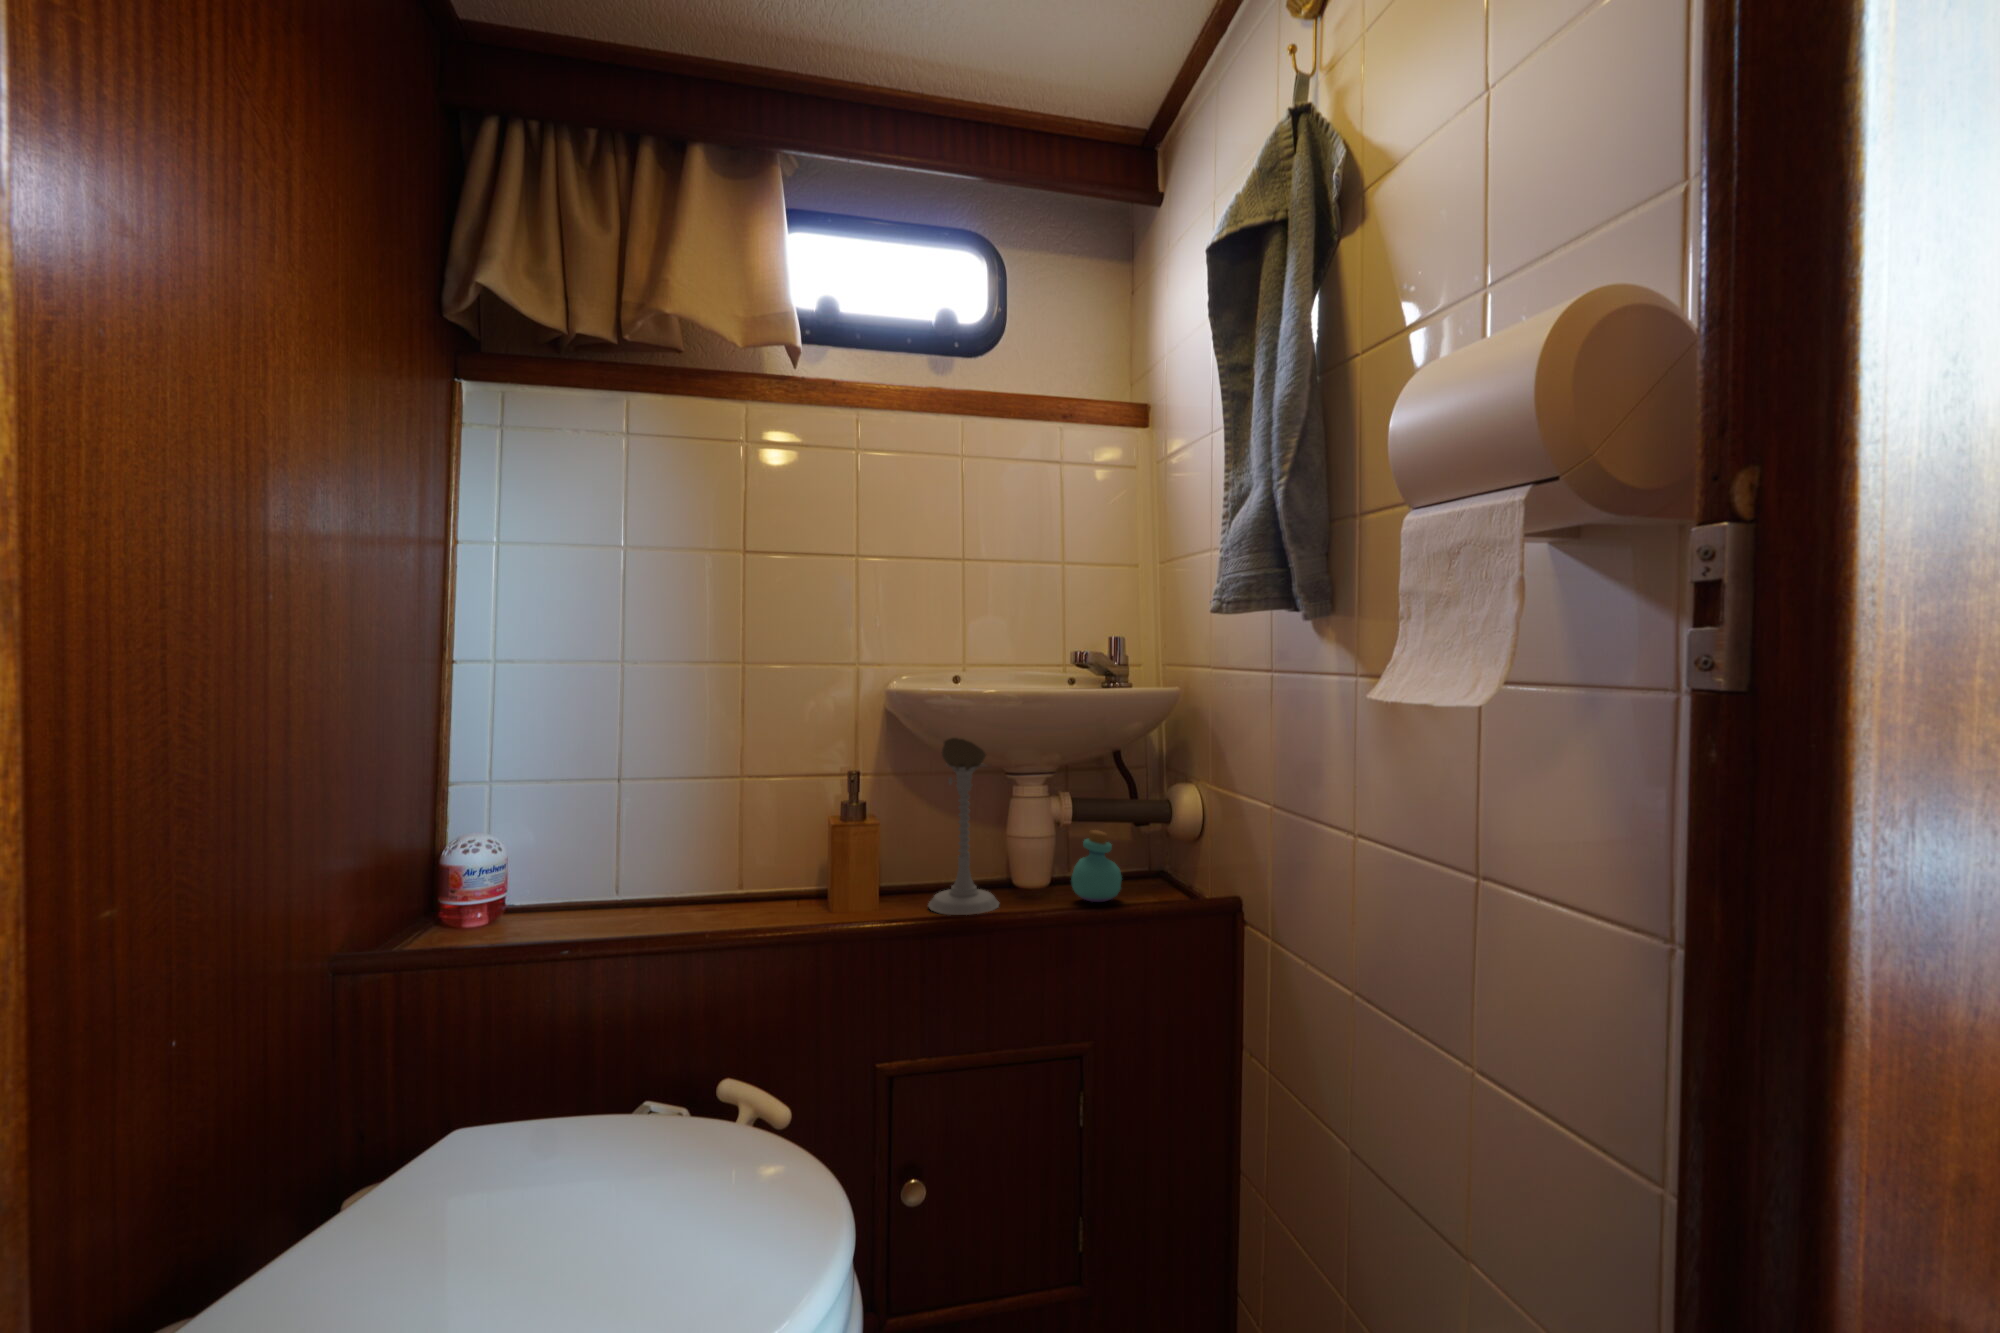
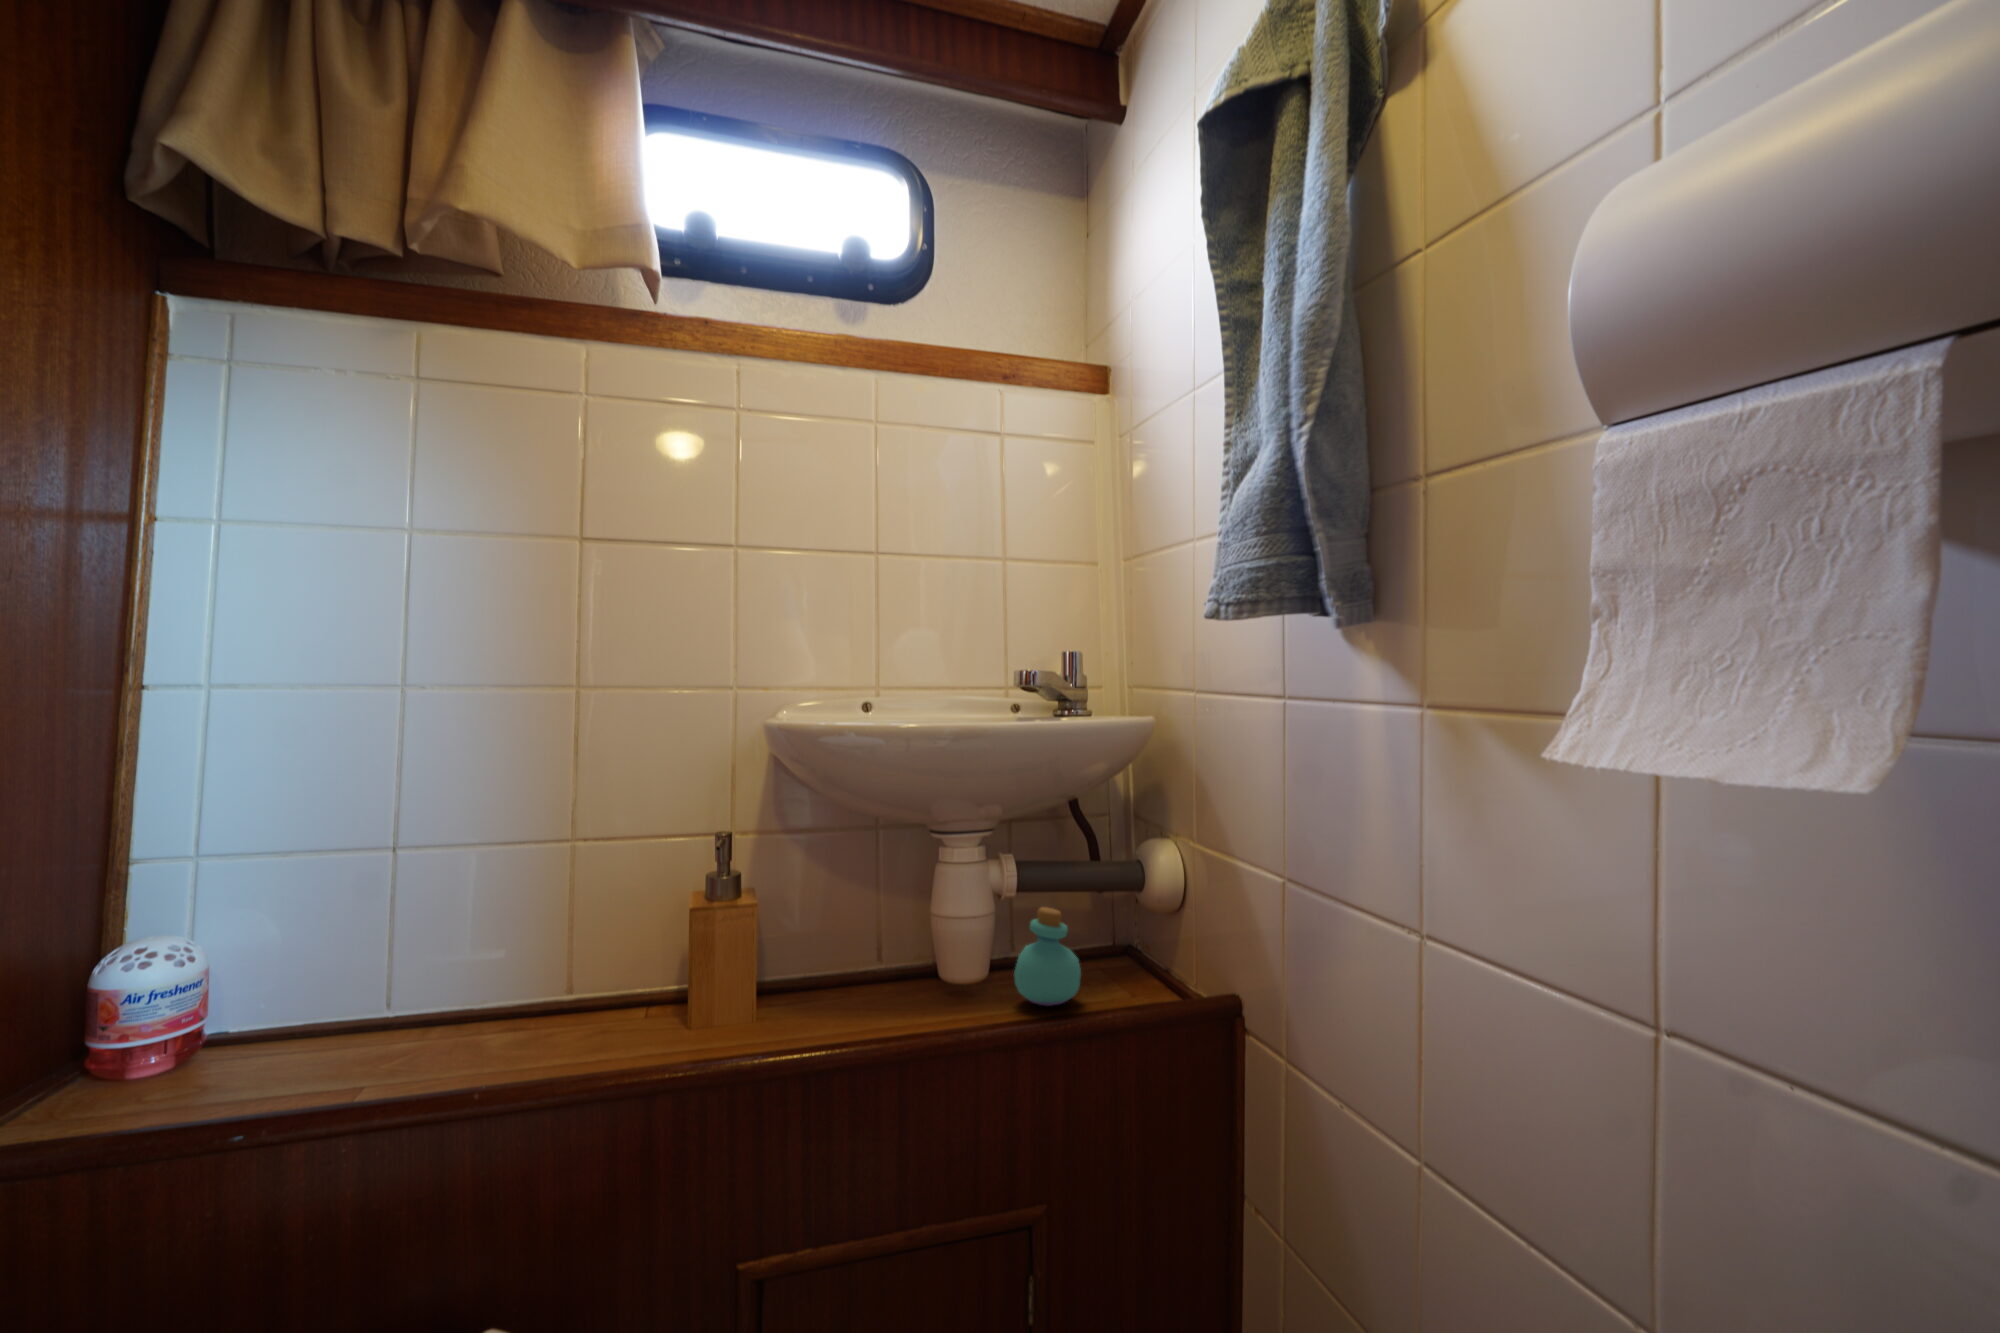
candle holder: present [928,738,999,915] -> none [820,776,918,1034]

